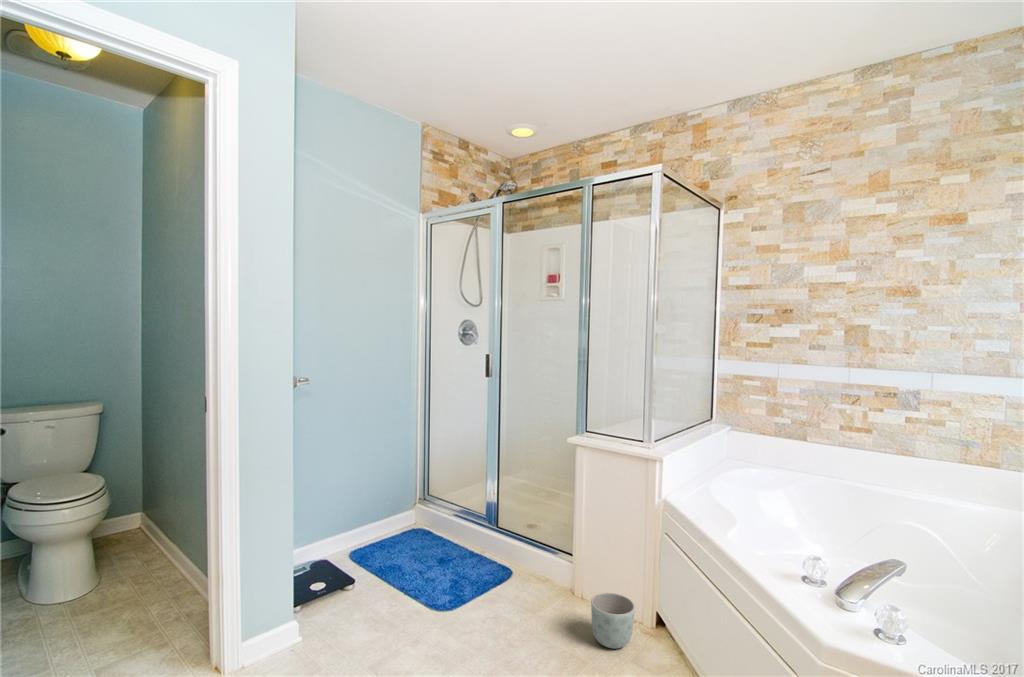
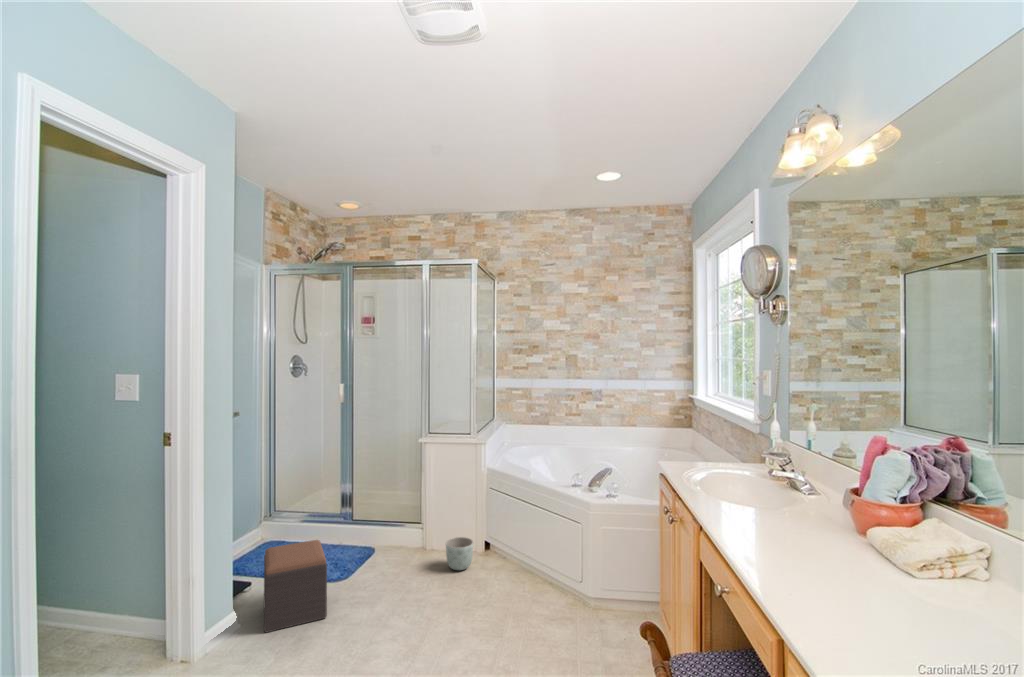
footstool: none [323,545,418,661] -> present [264,540,327,632]

